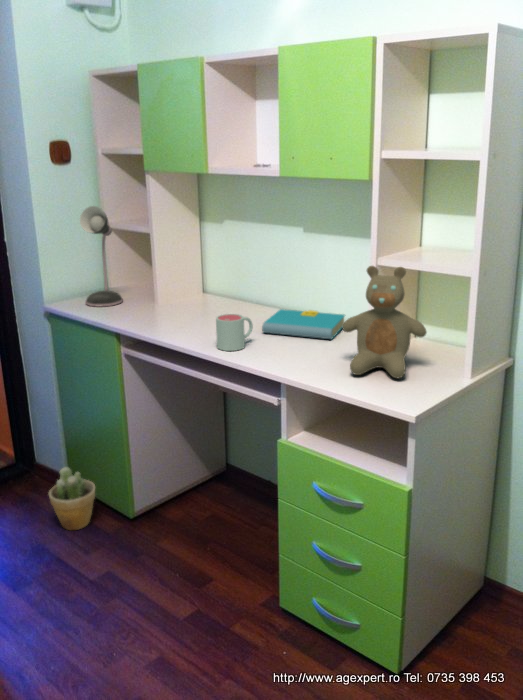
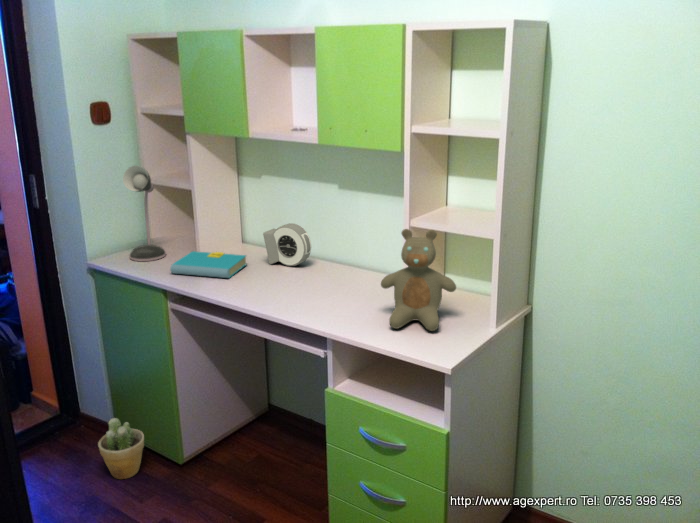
alarm clock: none [222,268,272,314] -> present [263,223,311,266]
book: present [262,309,345,339] -> present [170,251,247,278]
mug: present [216,314,253,351] -> none [262,271,296,307]

